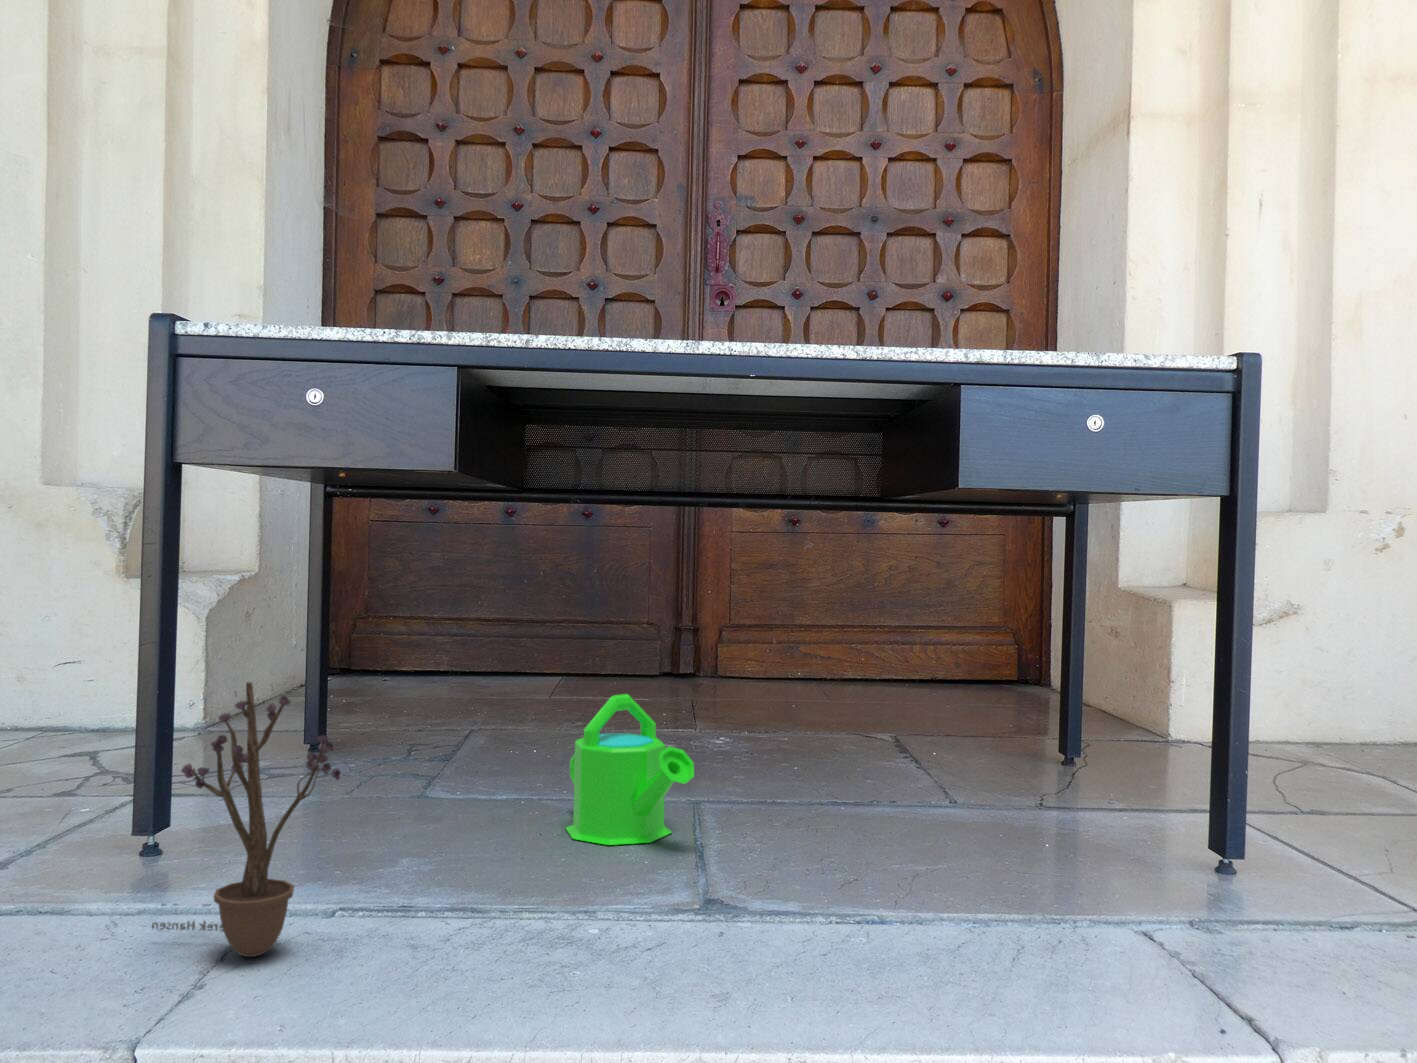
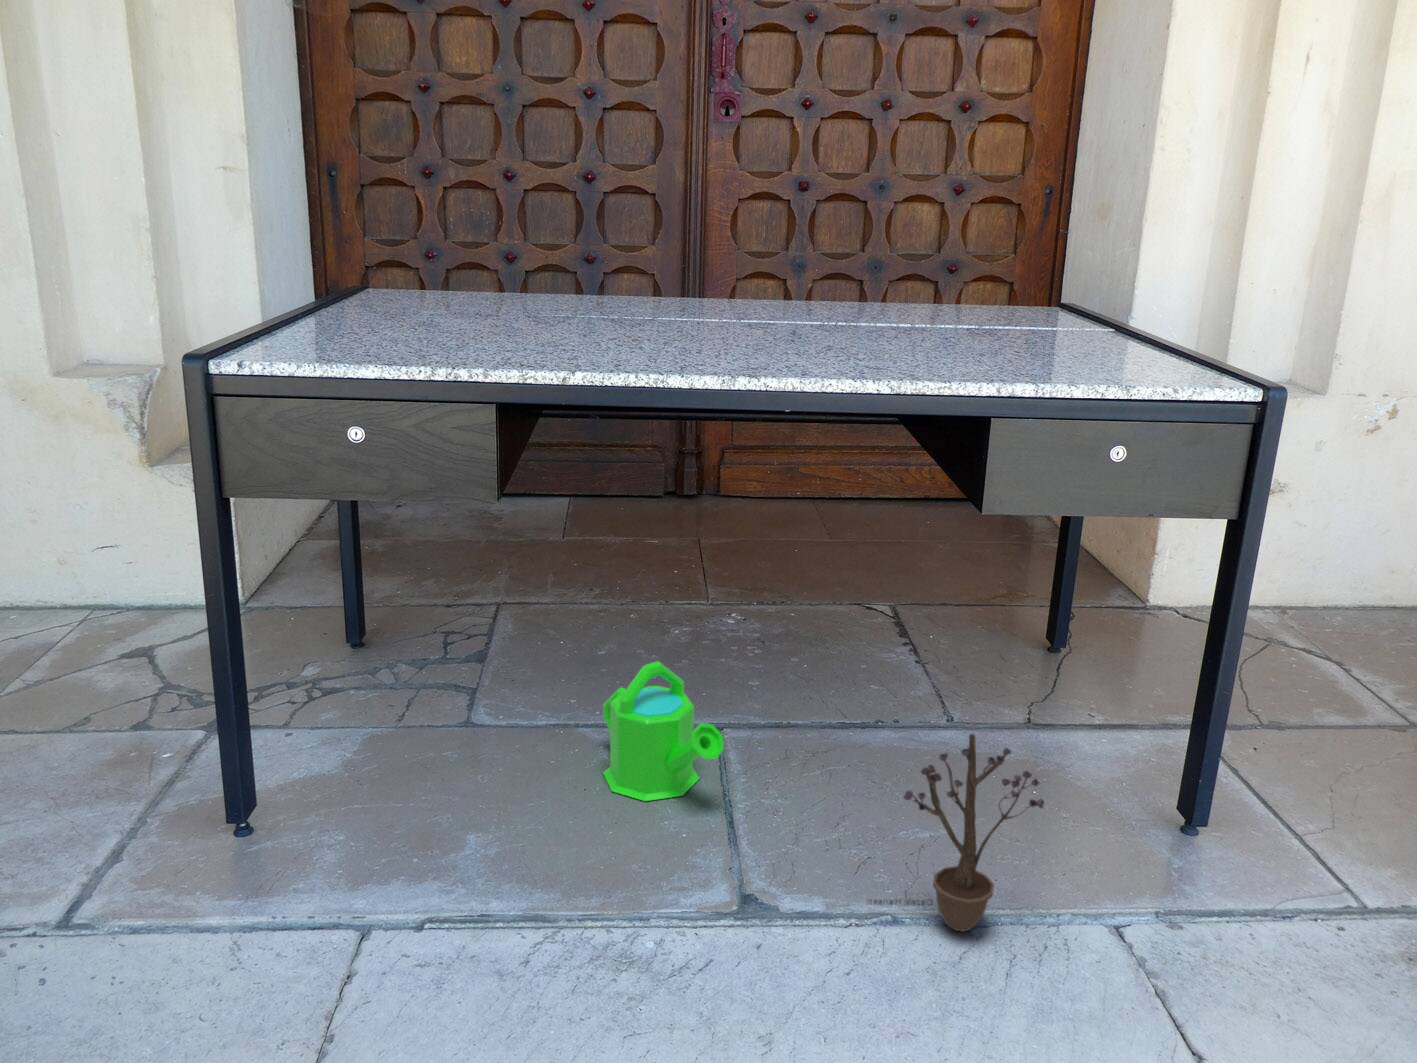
decorative plant: present [152,682,341,957] -> present [867,734,1044,931]

